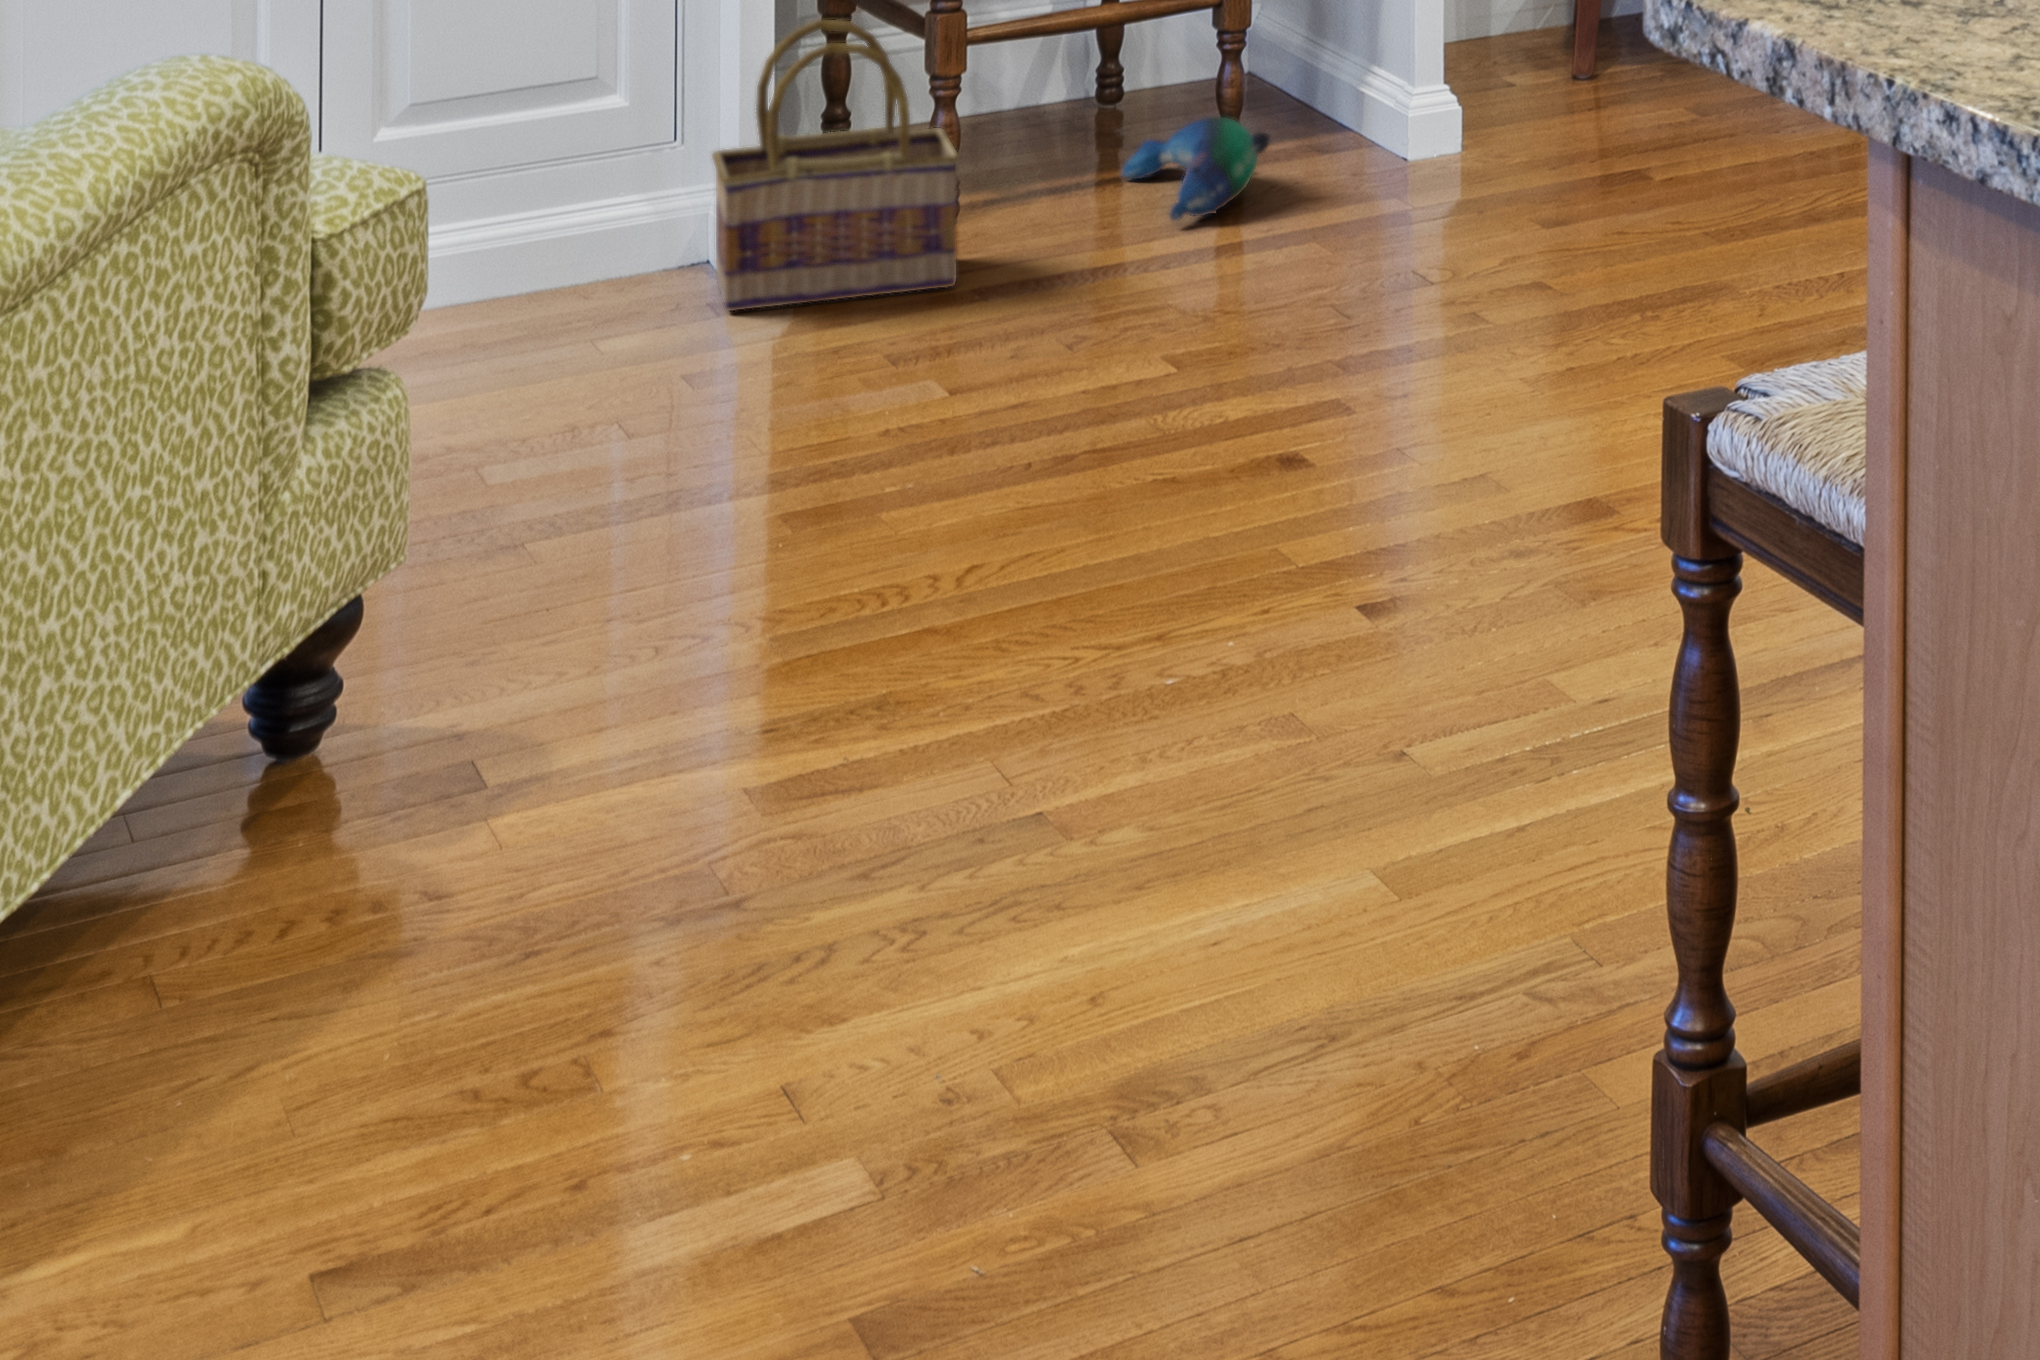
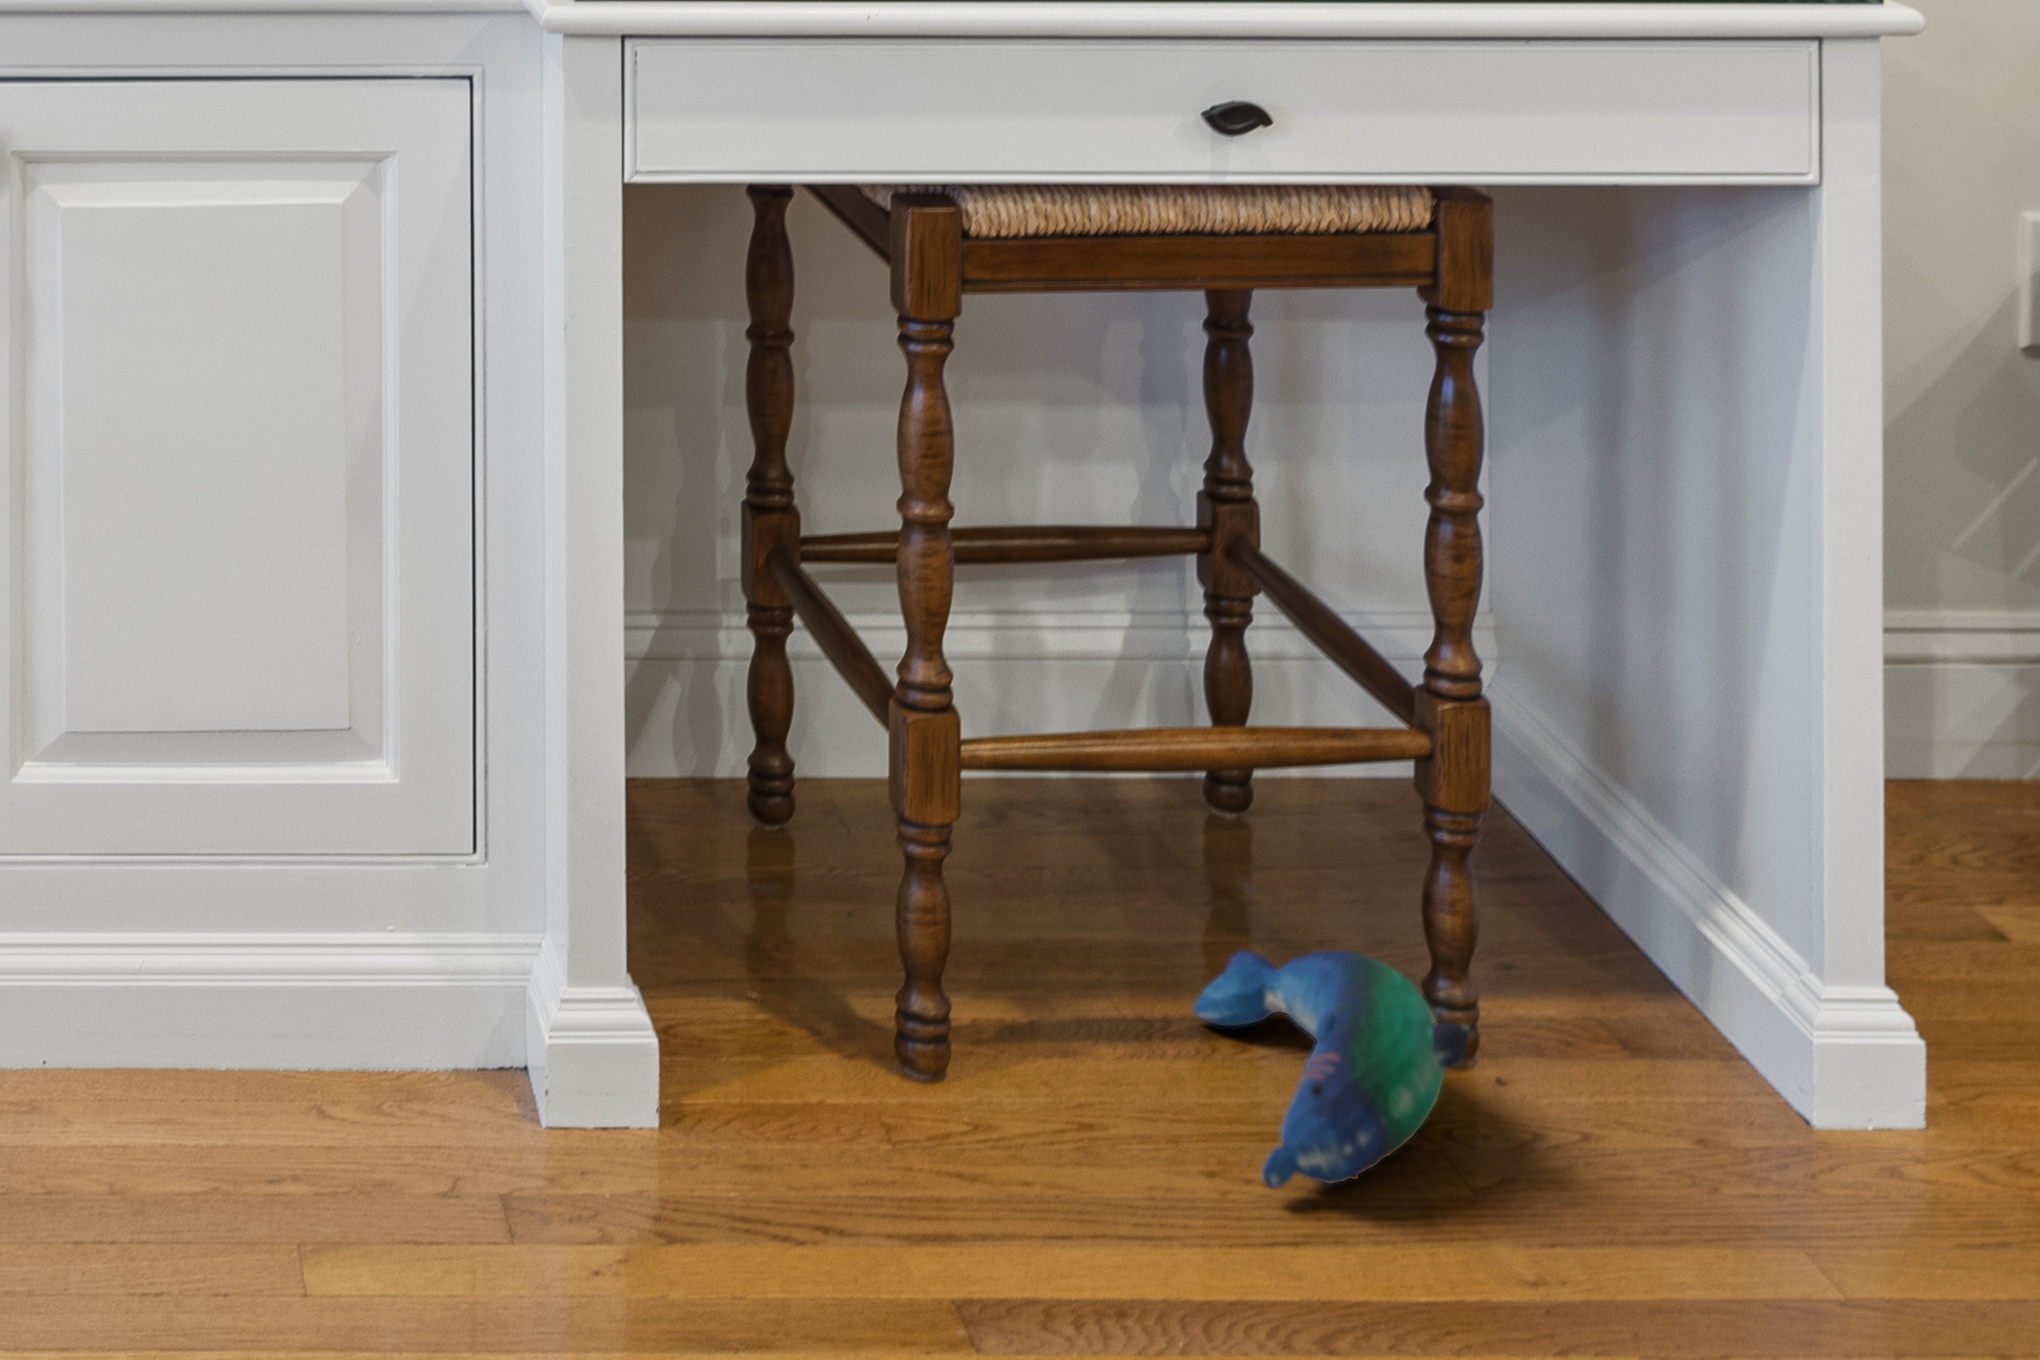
basket: present [712,20,960,311] -> none [429,698,848,1268]

